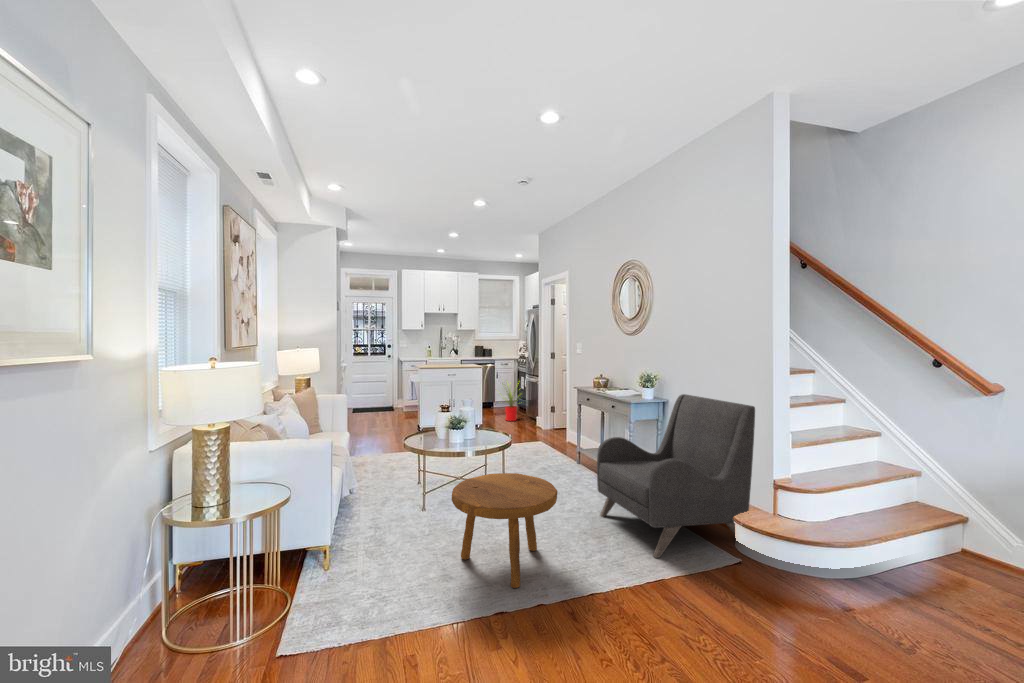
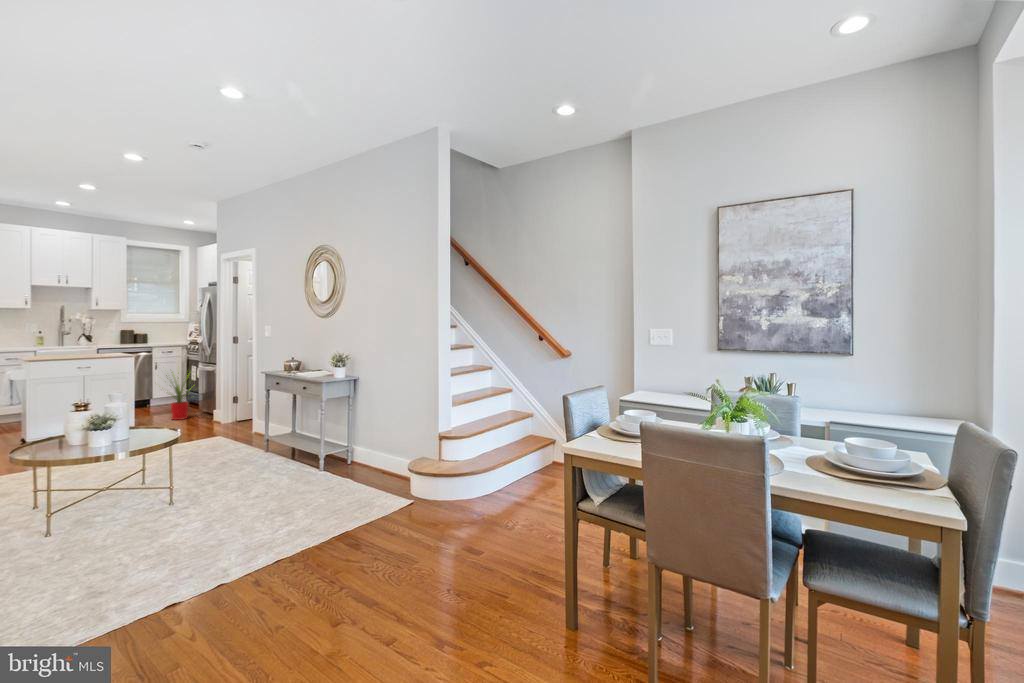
armchair: present [597,394,755,558] -> none [285,371,425,515]
footstool: present [452,473,558,588] -> none [99,463,239,575]

